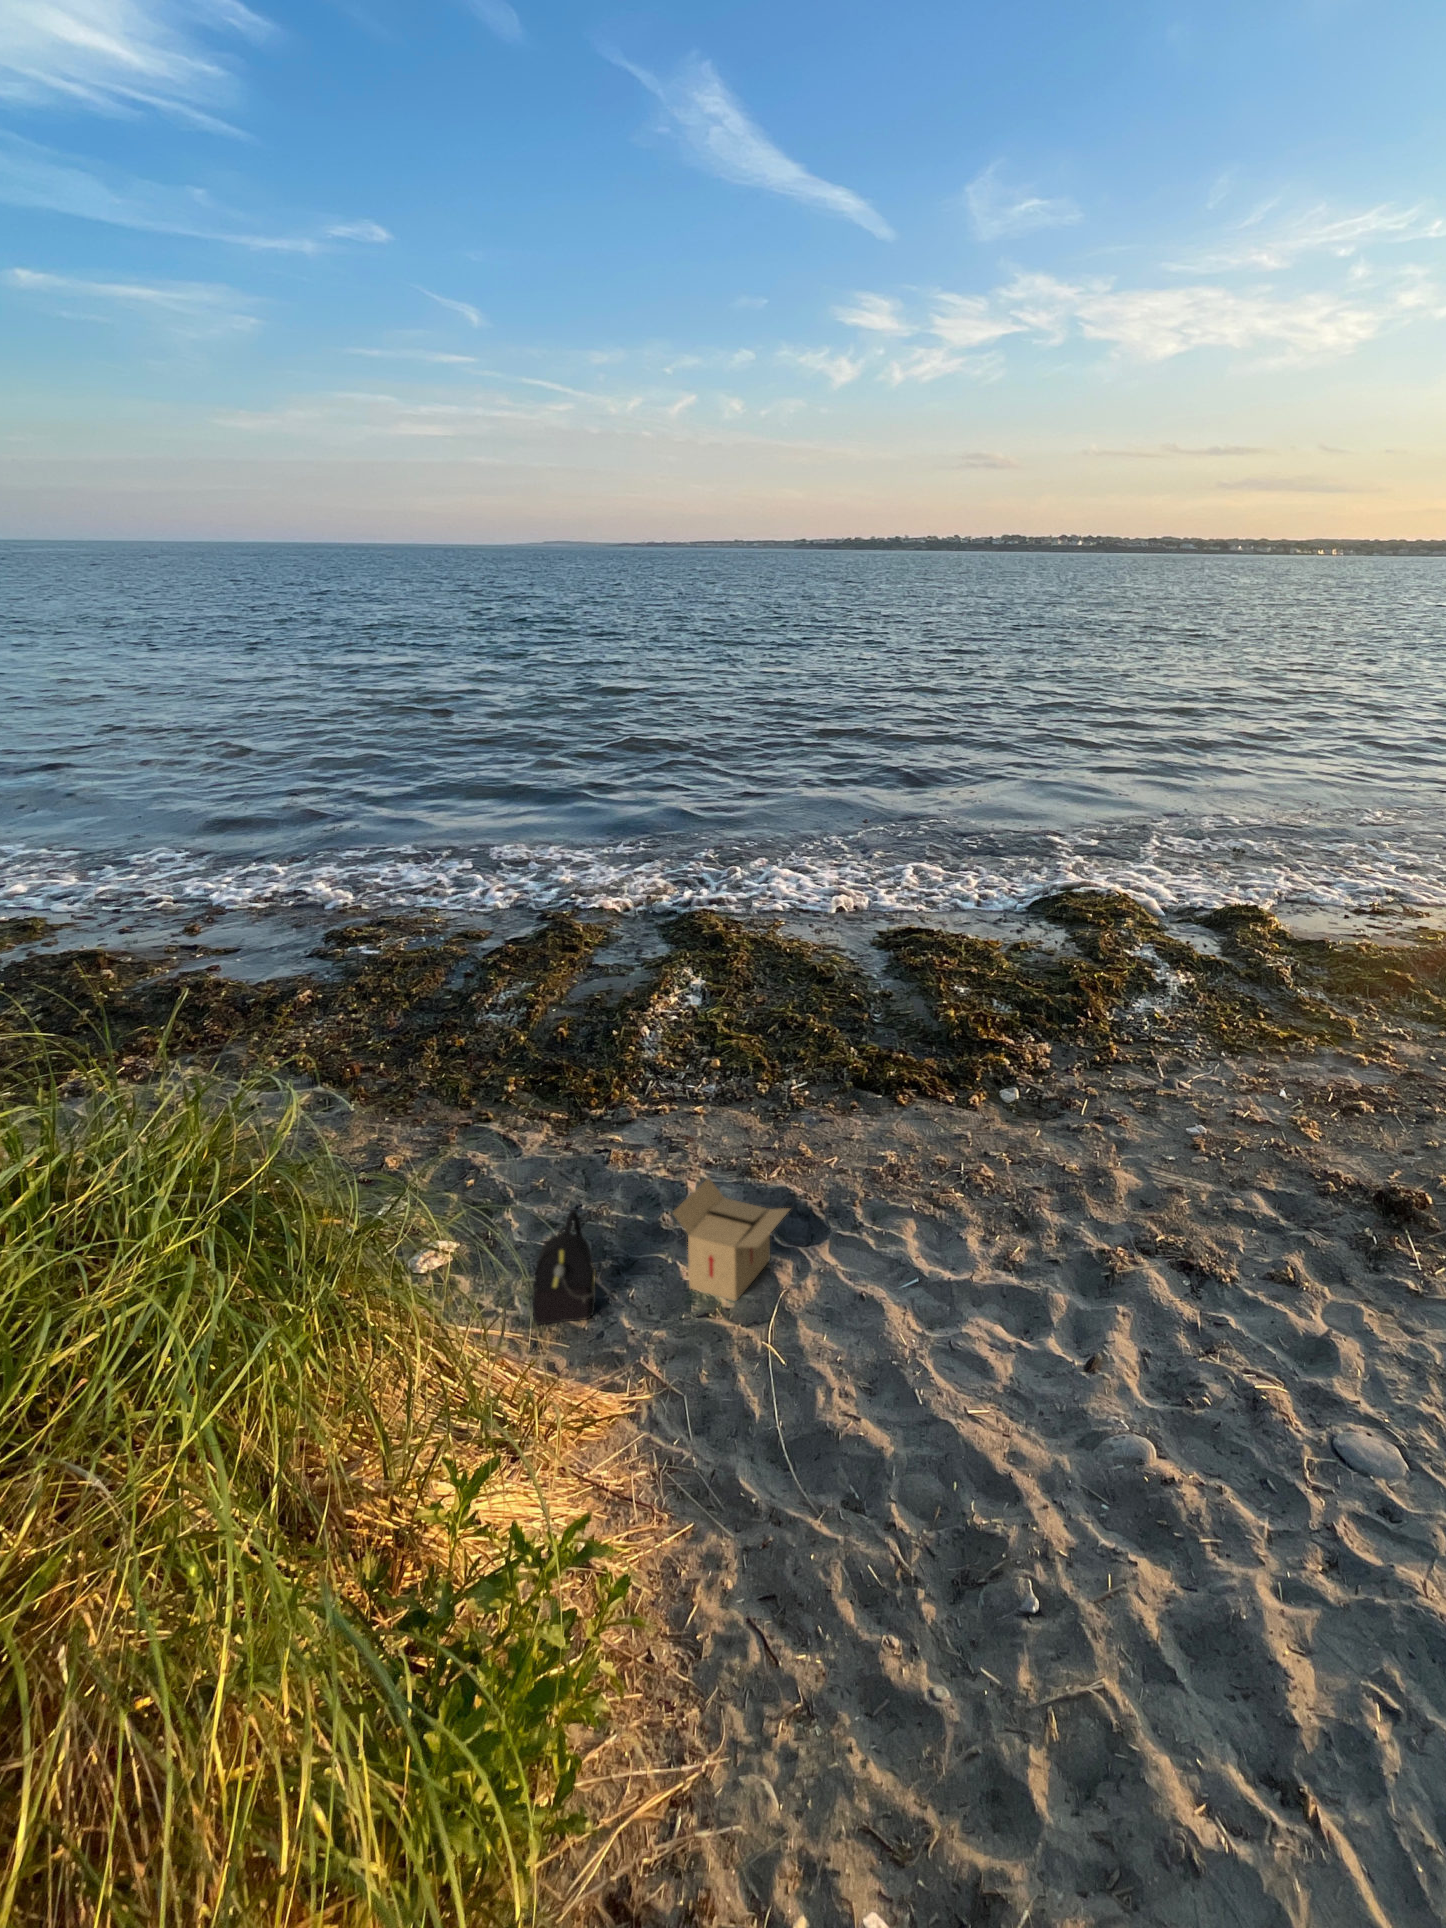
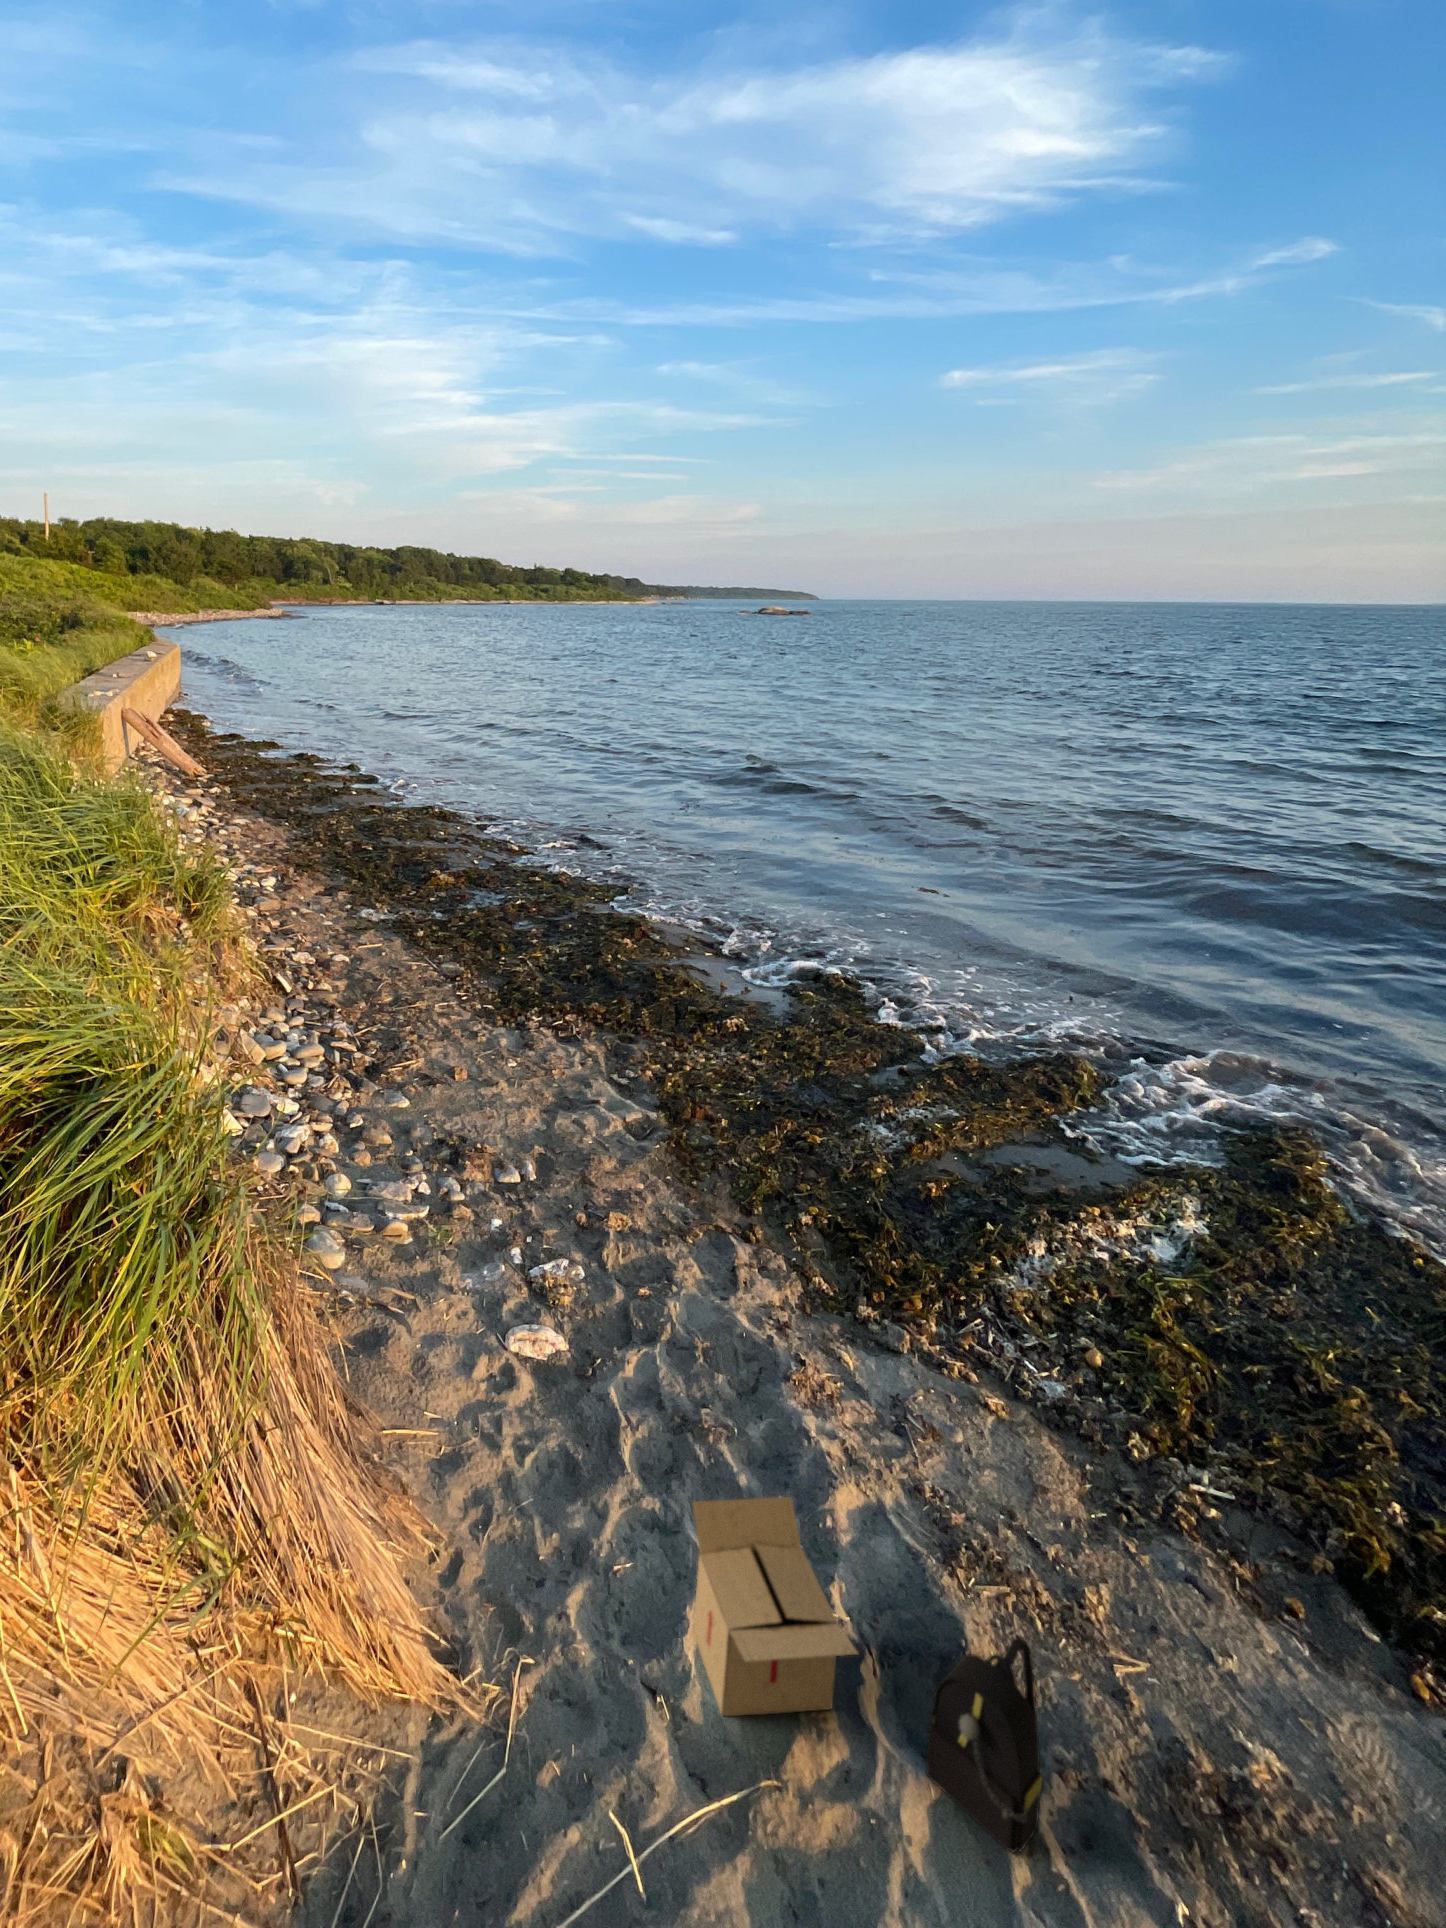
backpack: present [533,1210,596,1324] -> present [925,1637,1043,1852]

